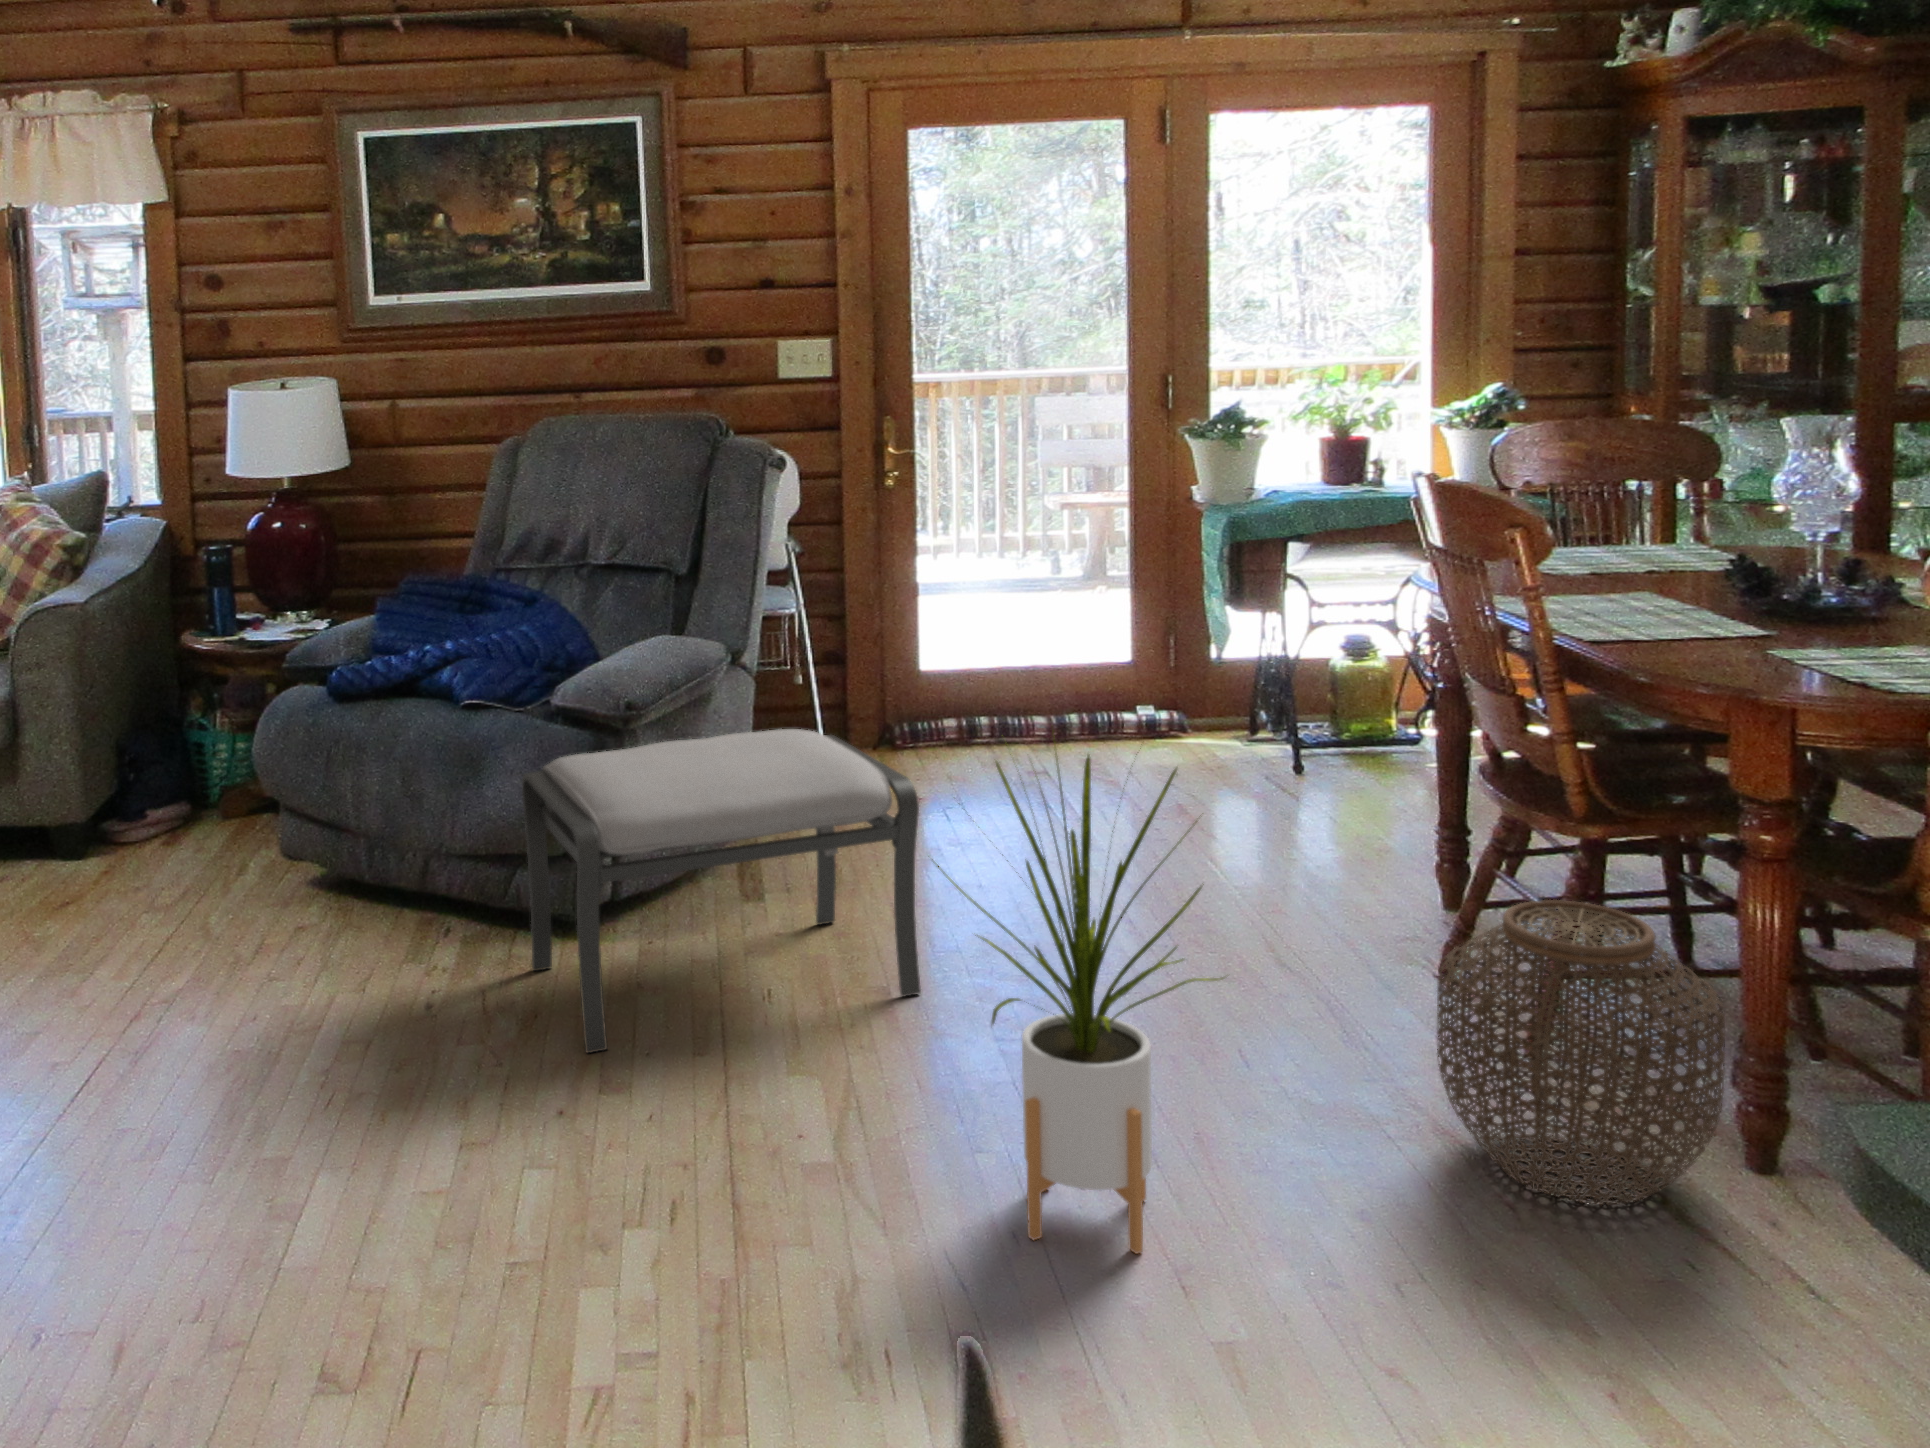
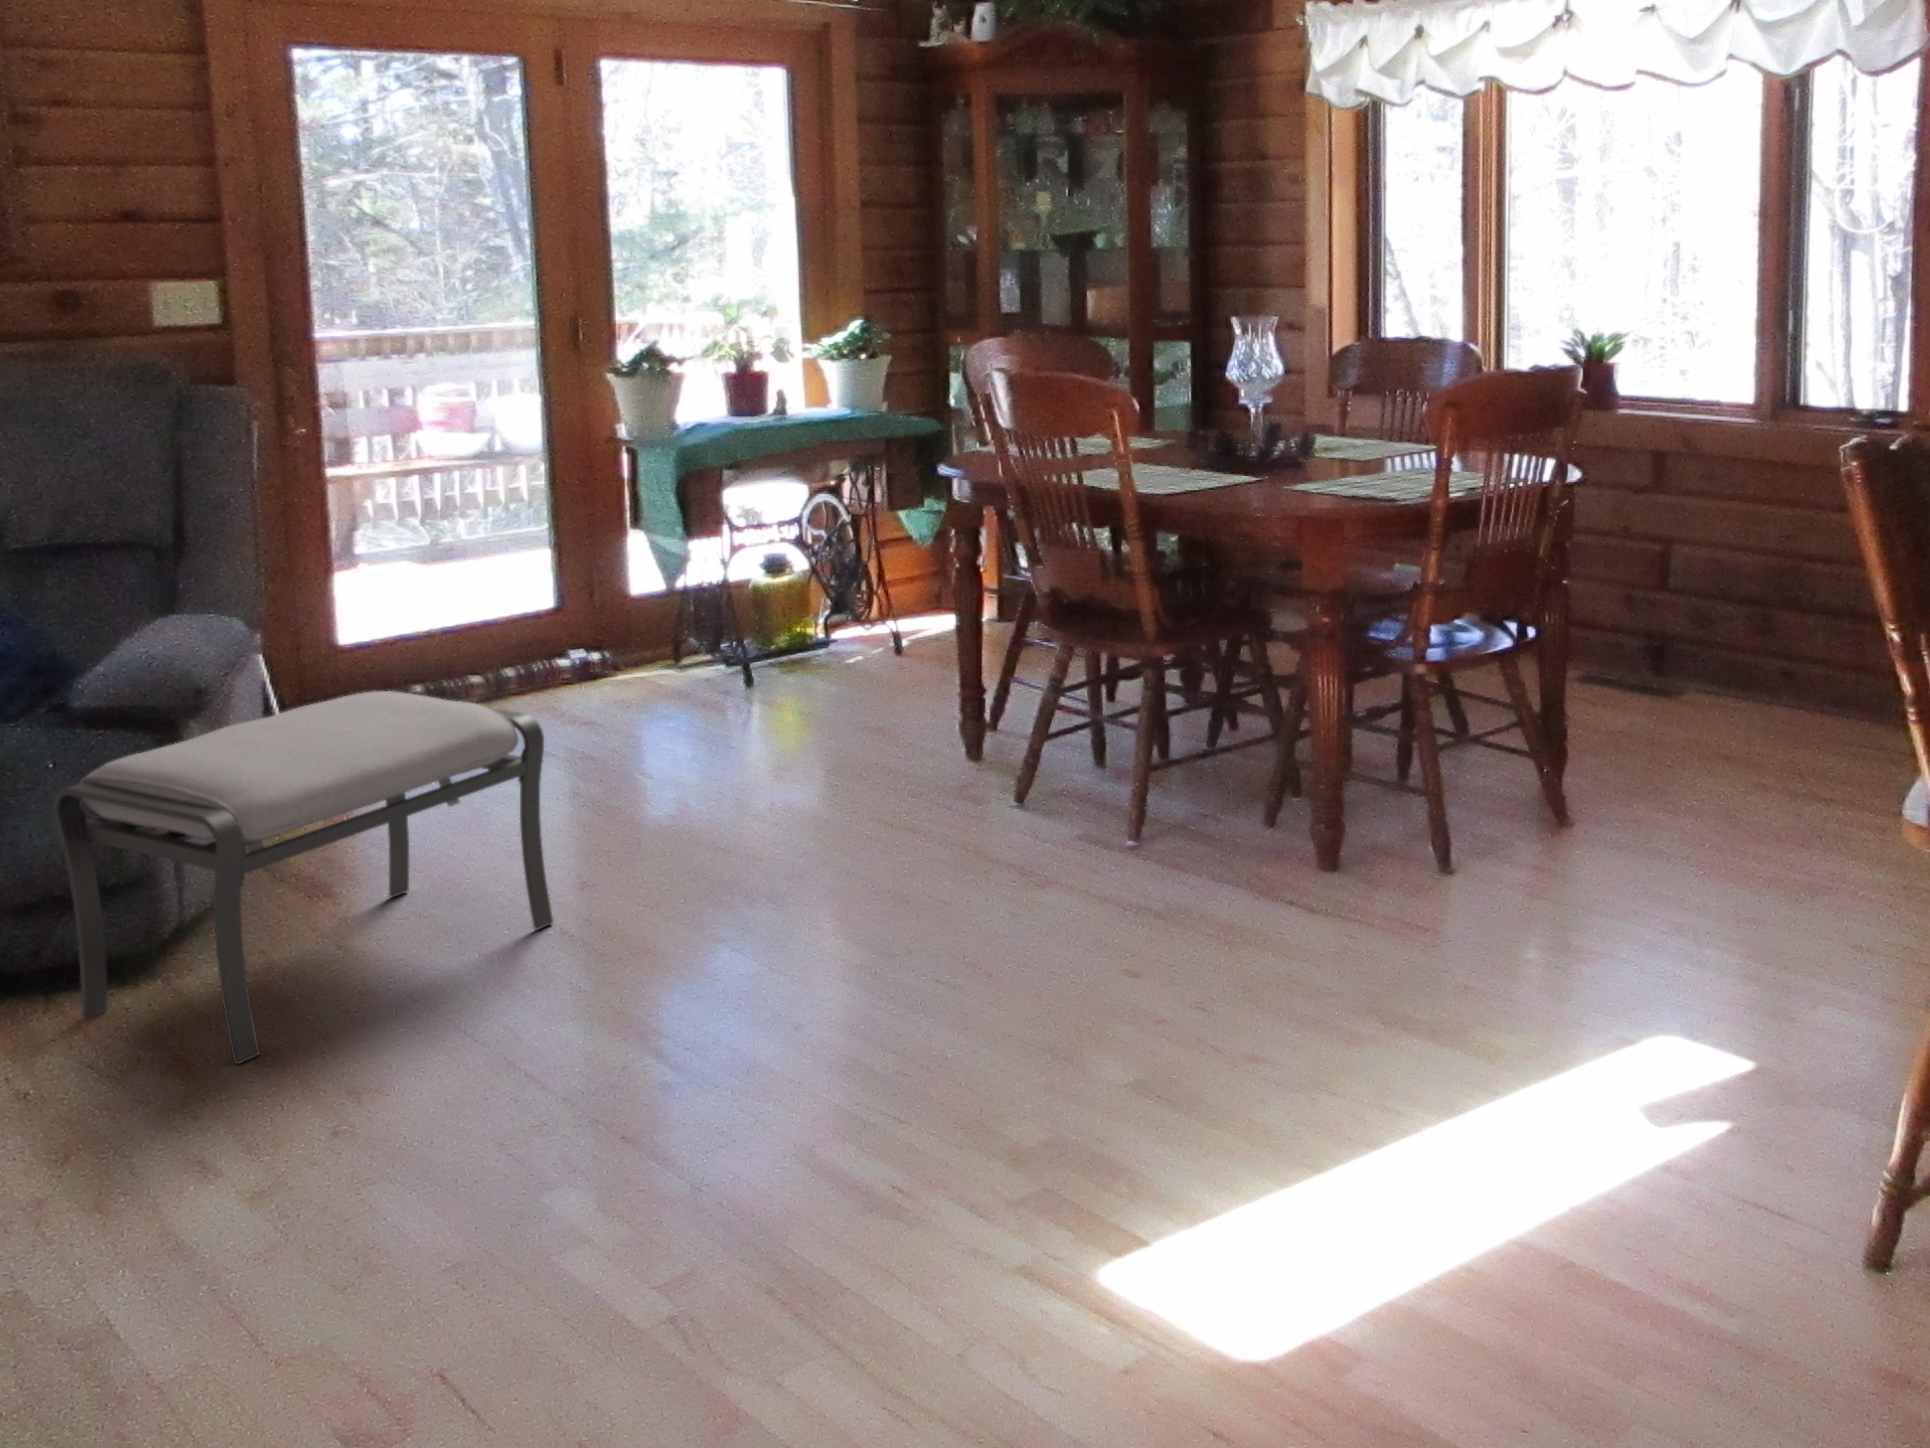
house plant: present [936,748,1225,1254] -> none [688,612,937,1054]
woven basket: present [1437,900,1725,1205] -> none [1032,699,1219,914]

